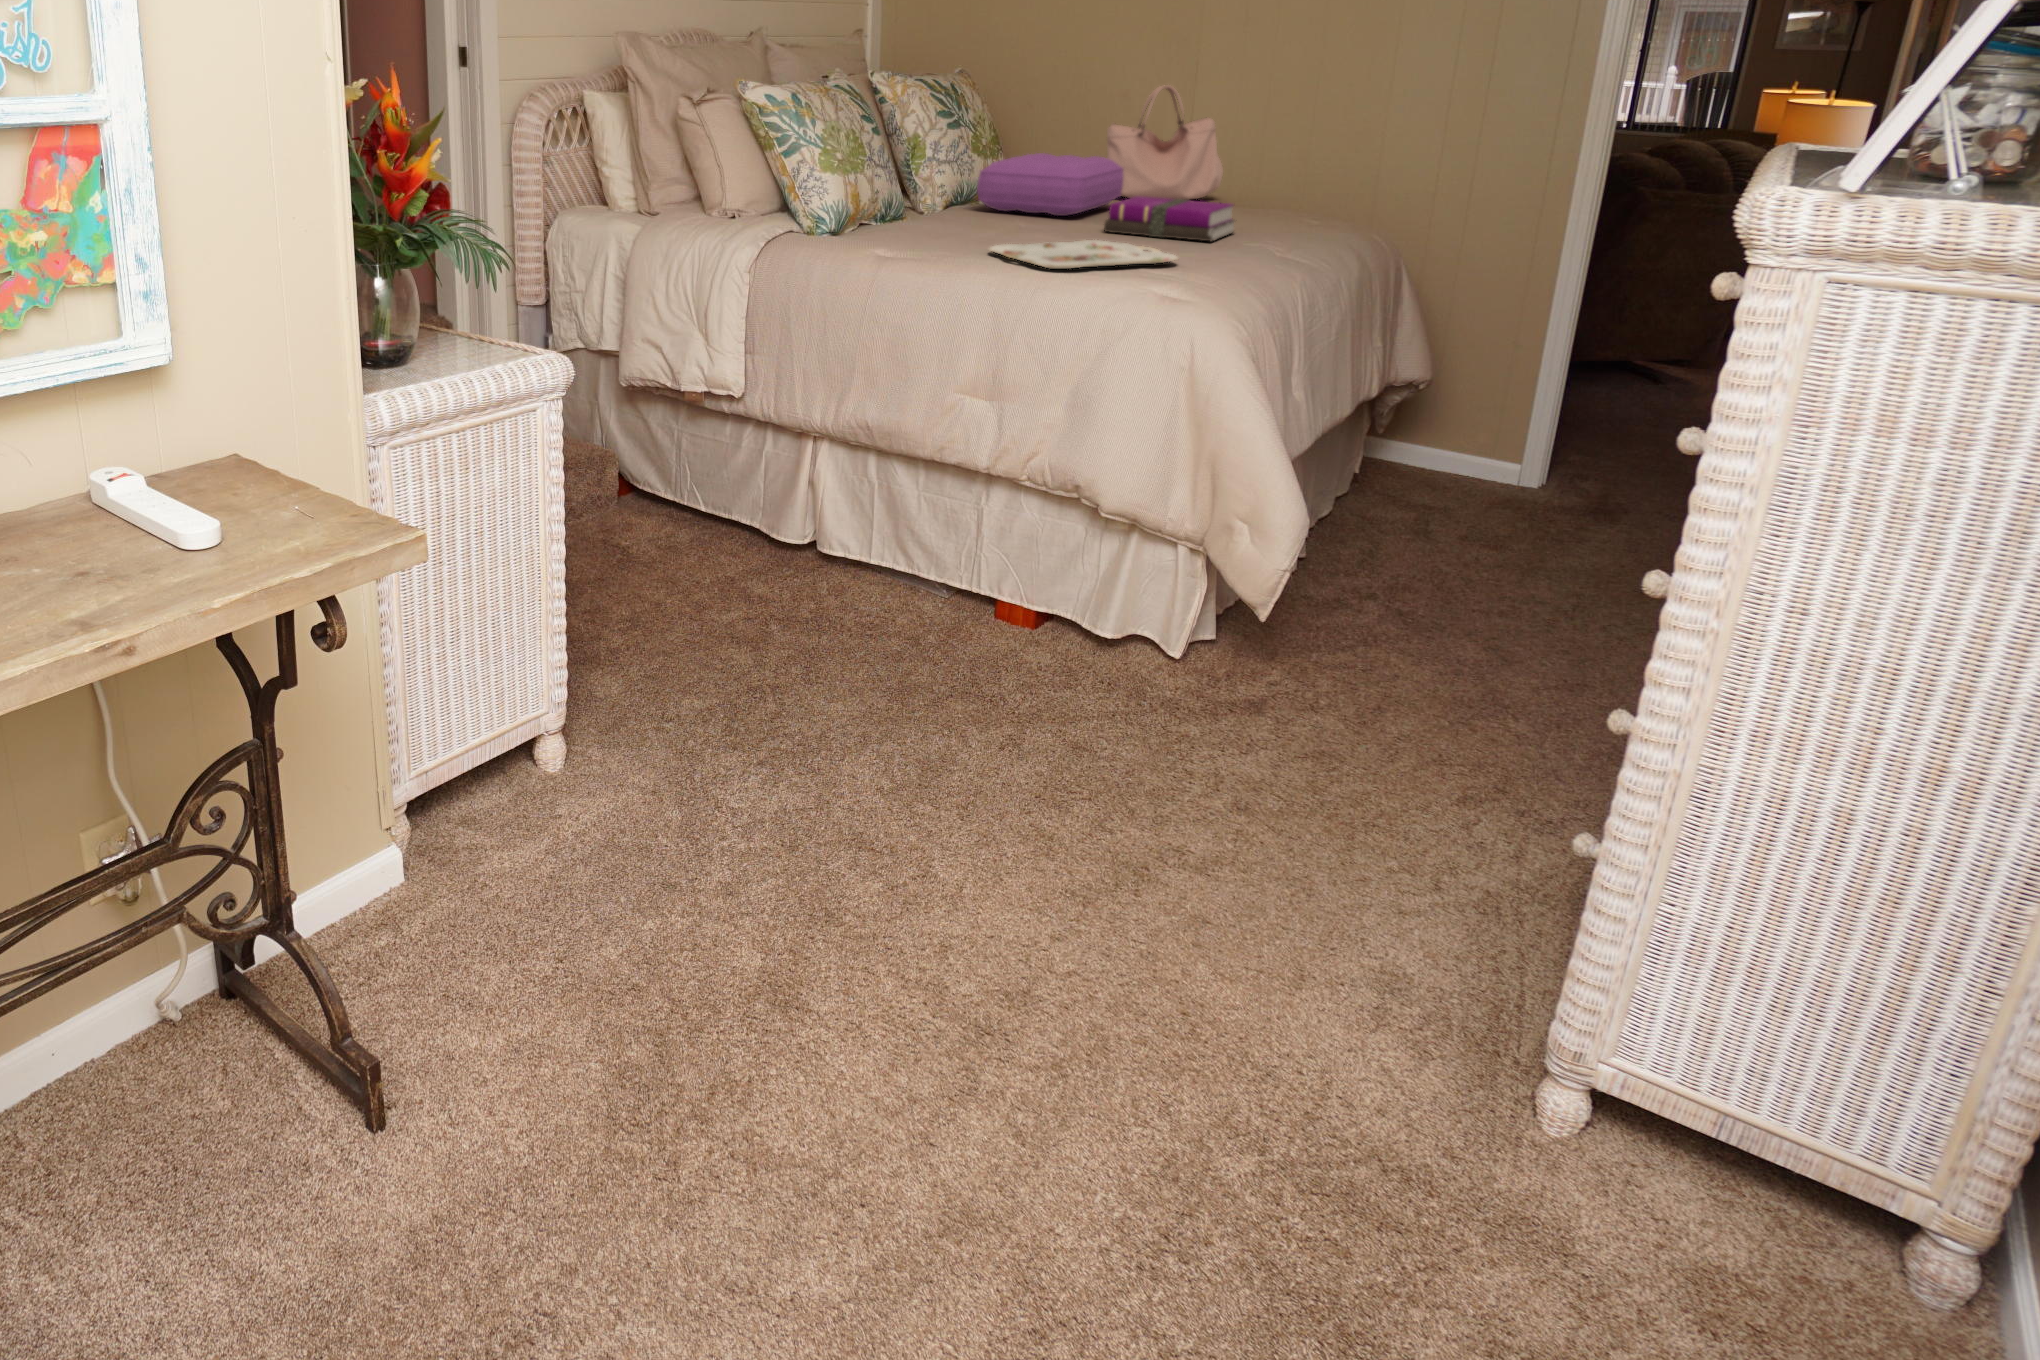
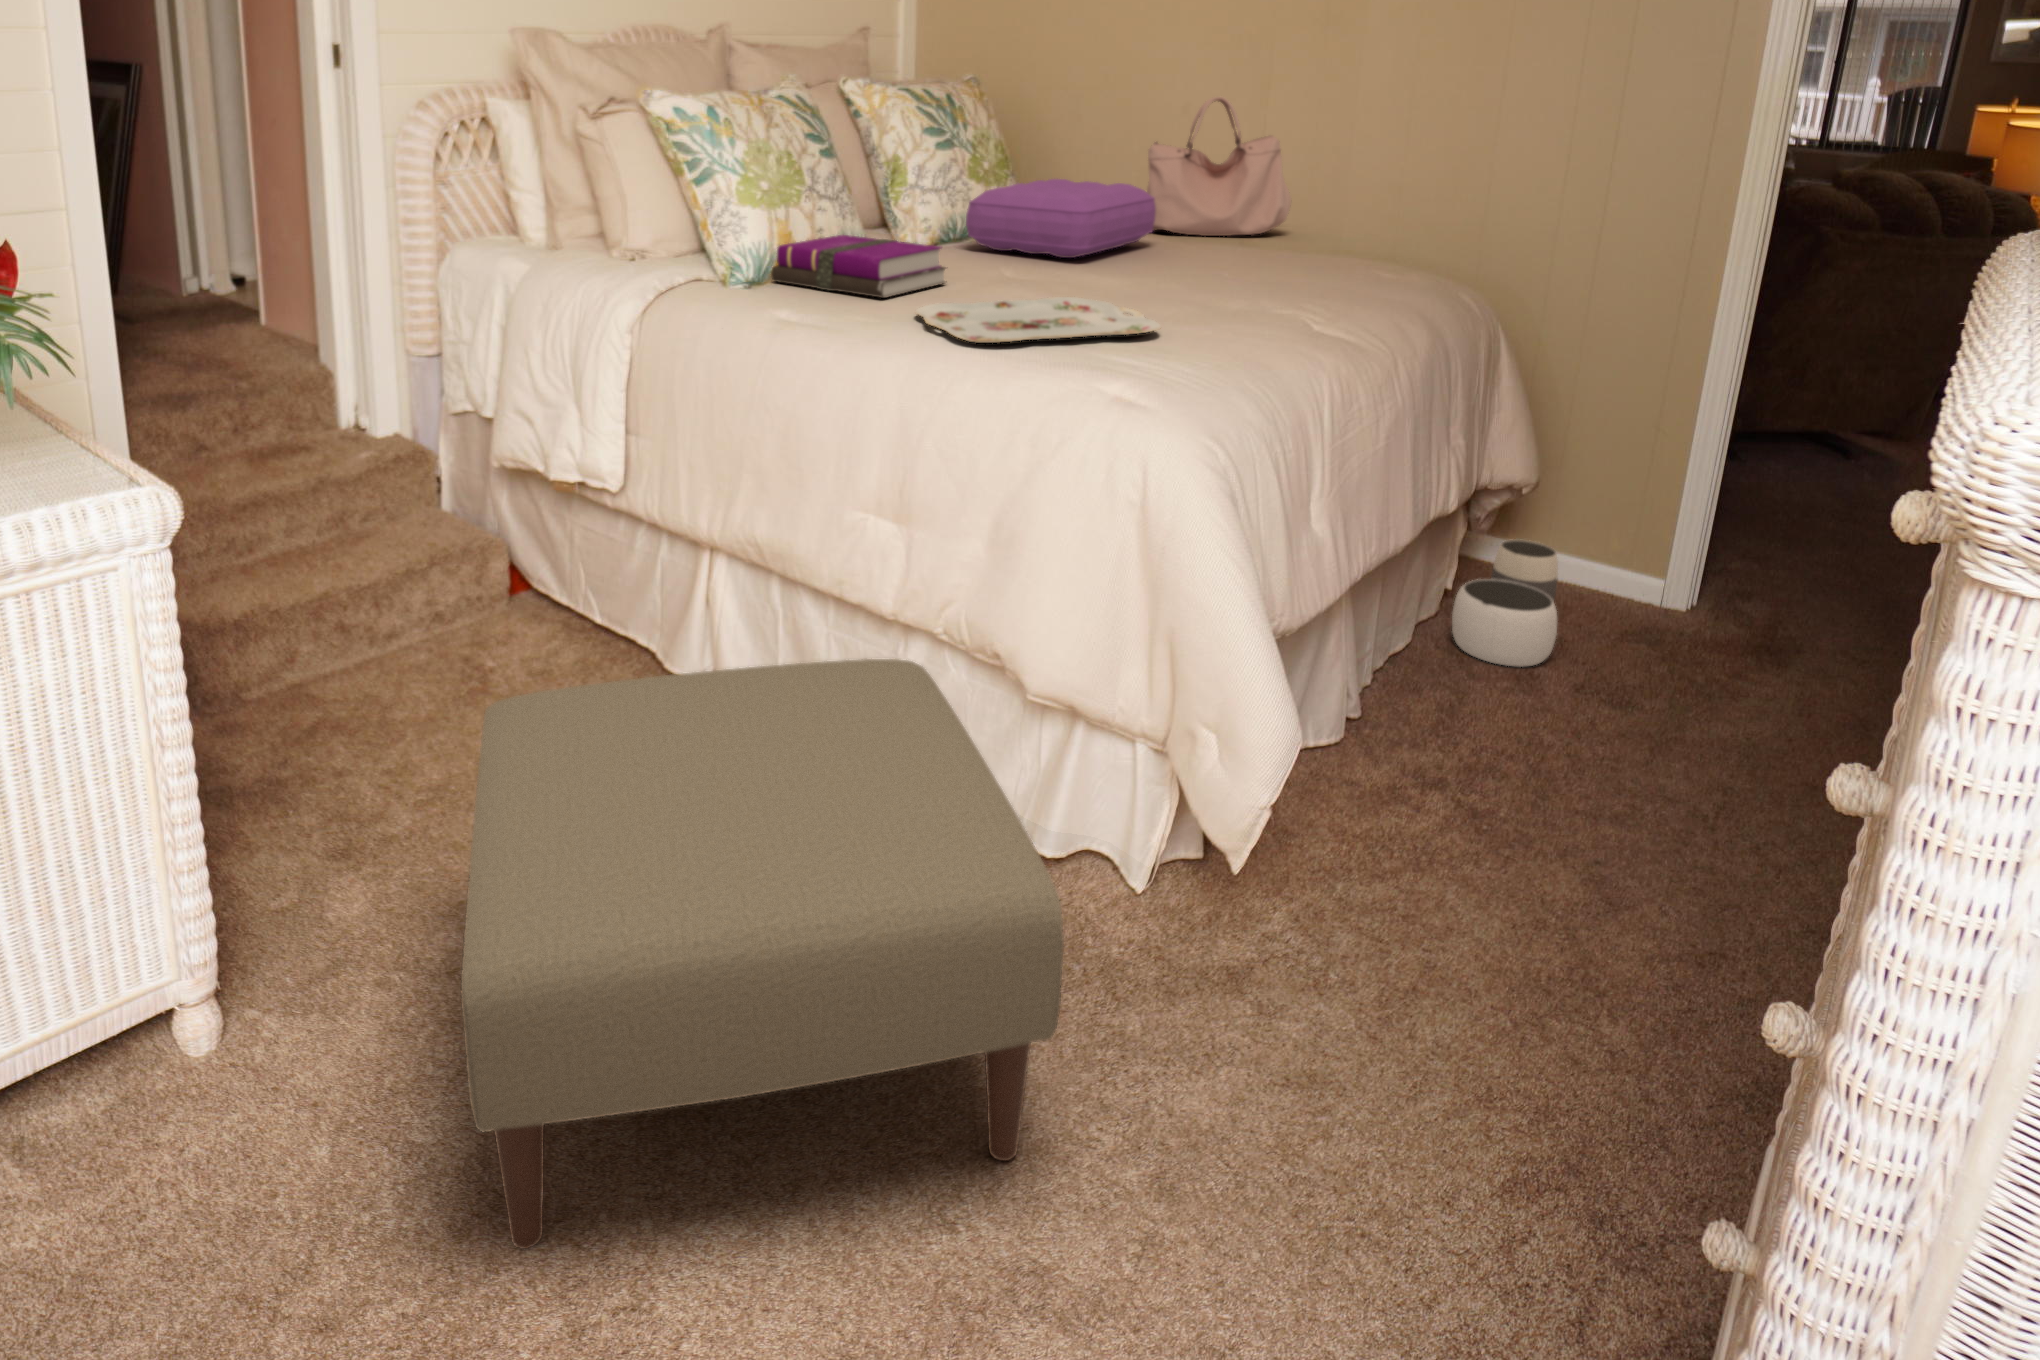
notebook: present [1104,196,1234,241] -> present [771,235,946,298]
waste basket: none [1360,436,1442,526] -> present [1452,539,1558,667]
ottoman: none [739,491,1191,826] -> present [461,659,1064,1249]

